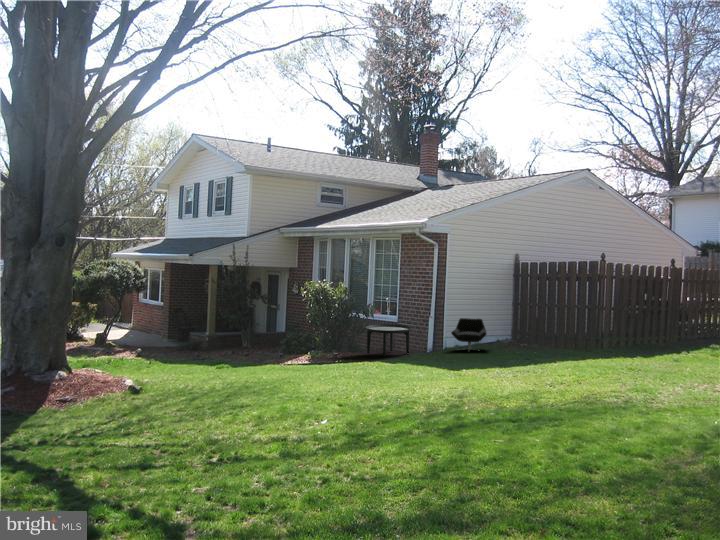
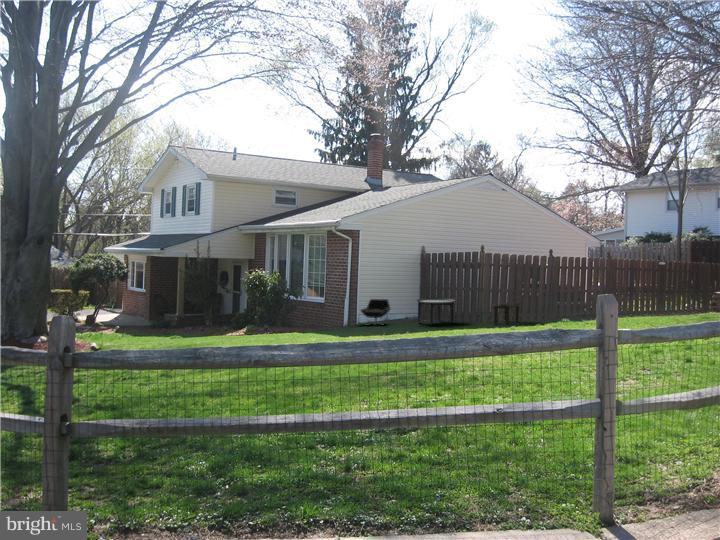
round table: present [365,324,411,357] -> present [417,298,455,324]
bench: none [627,325,655,354] -> present [494,303,520,325]

